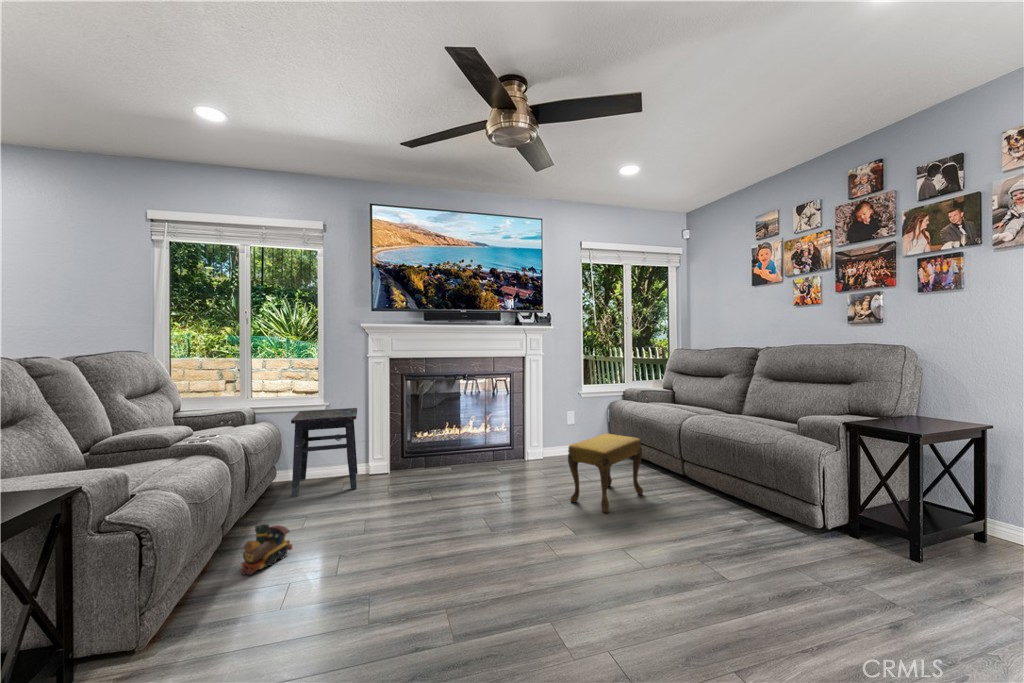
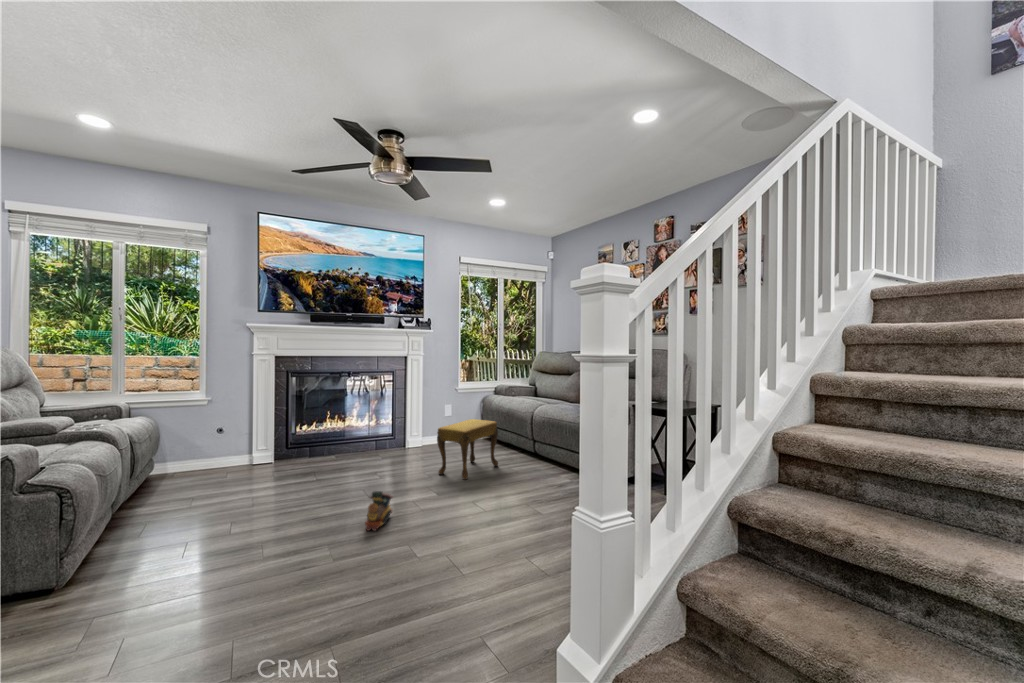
side table: present [291,408,358,497] -> none [173,403,242,486]
toy train: present [240,524,292,575] -> present [365,491,393,531]

